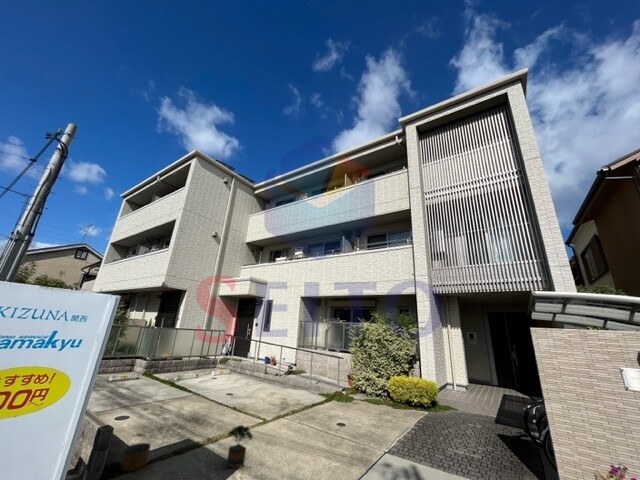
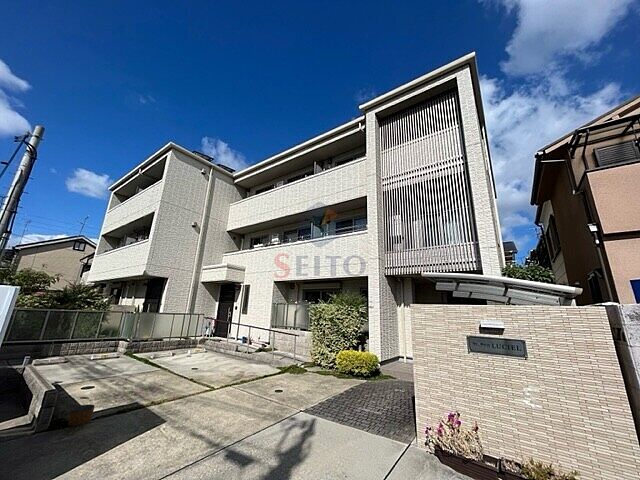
potted tree: present [227,425,252,469] -> none [158,388,181,423]

